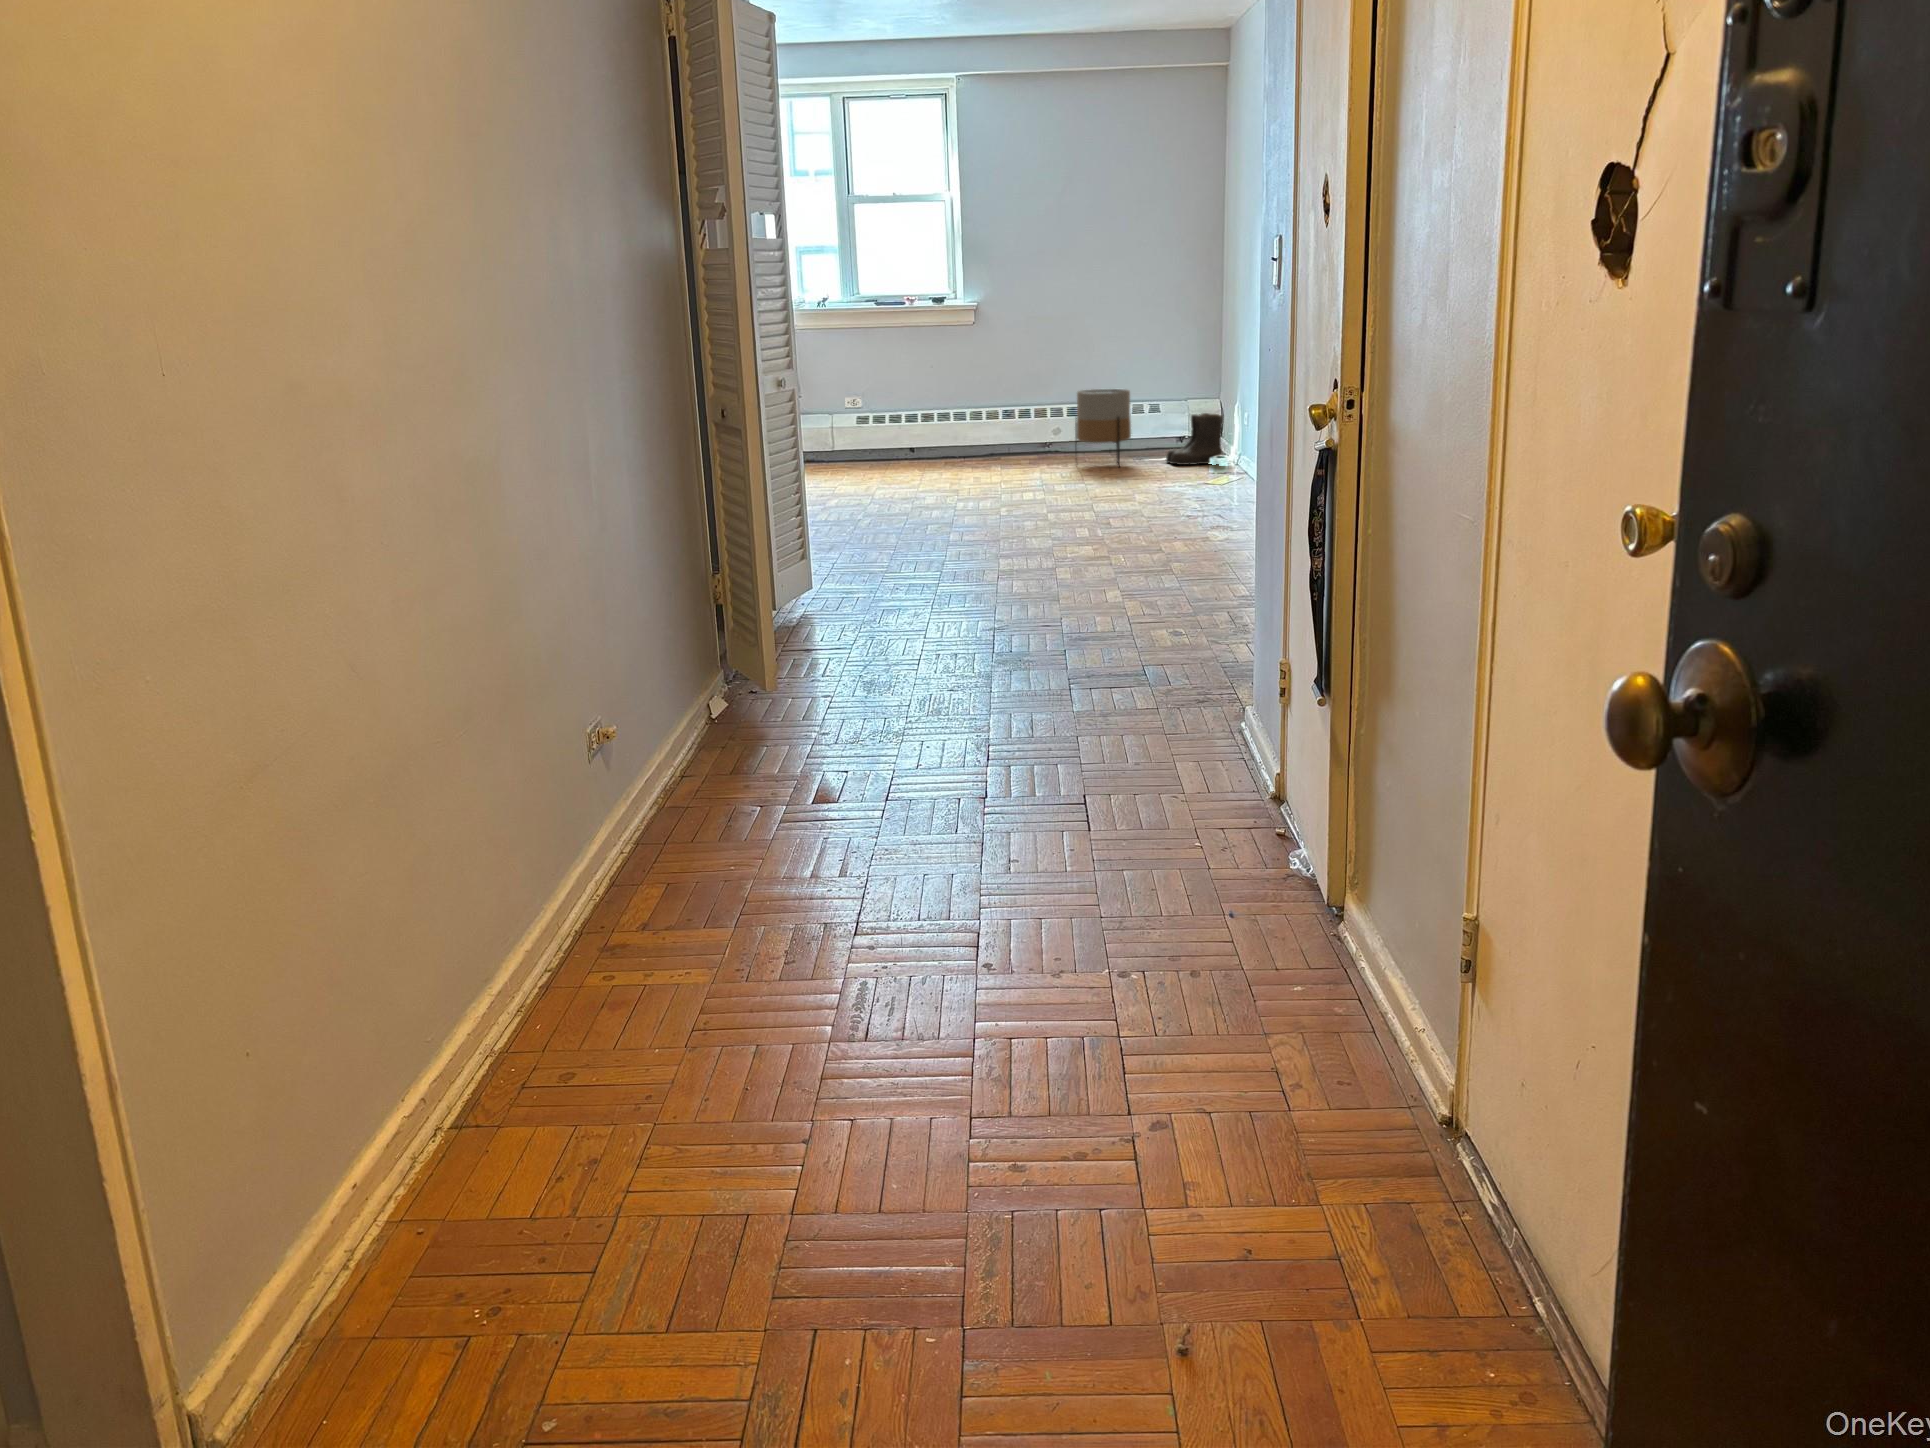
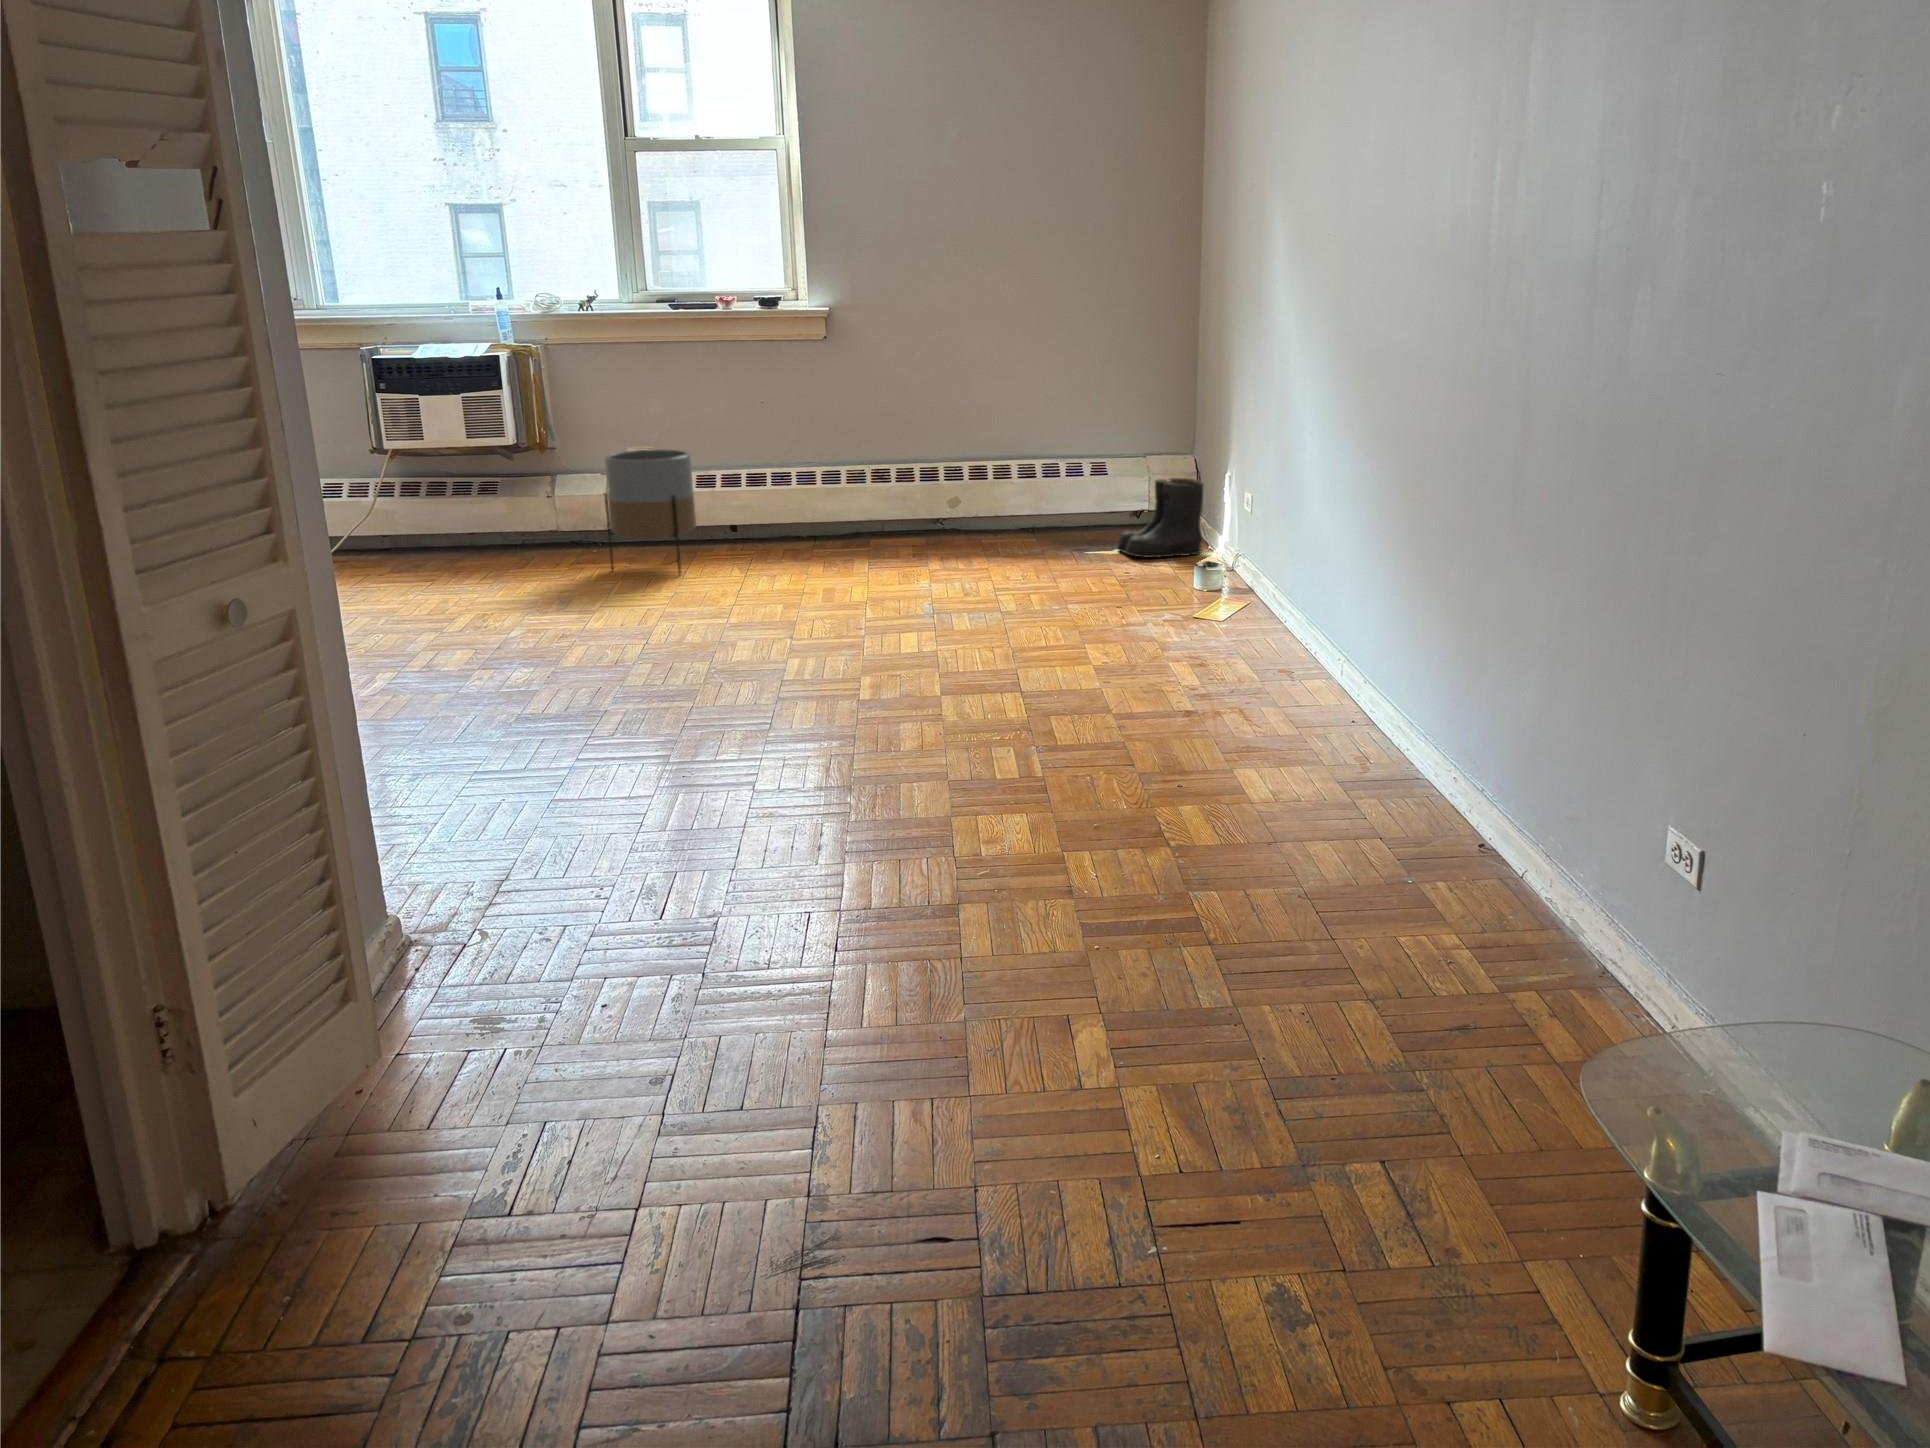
planter: present [1075,389,1131,466] -> present [605,449,696,574]

